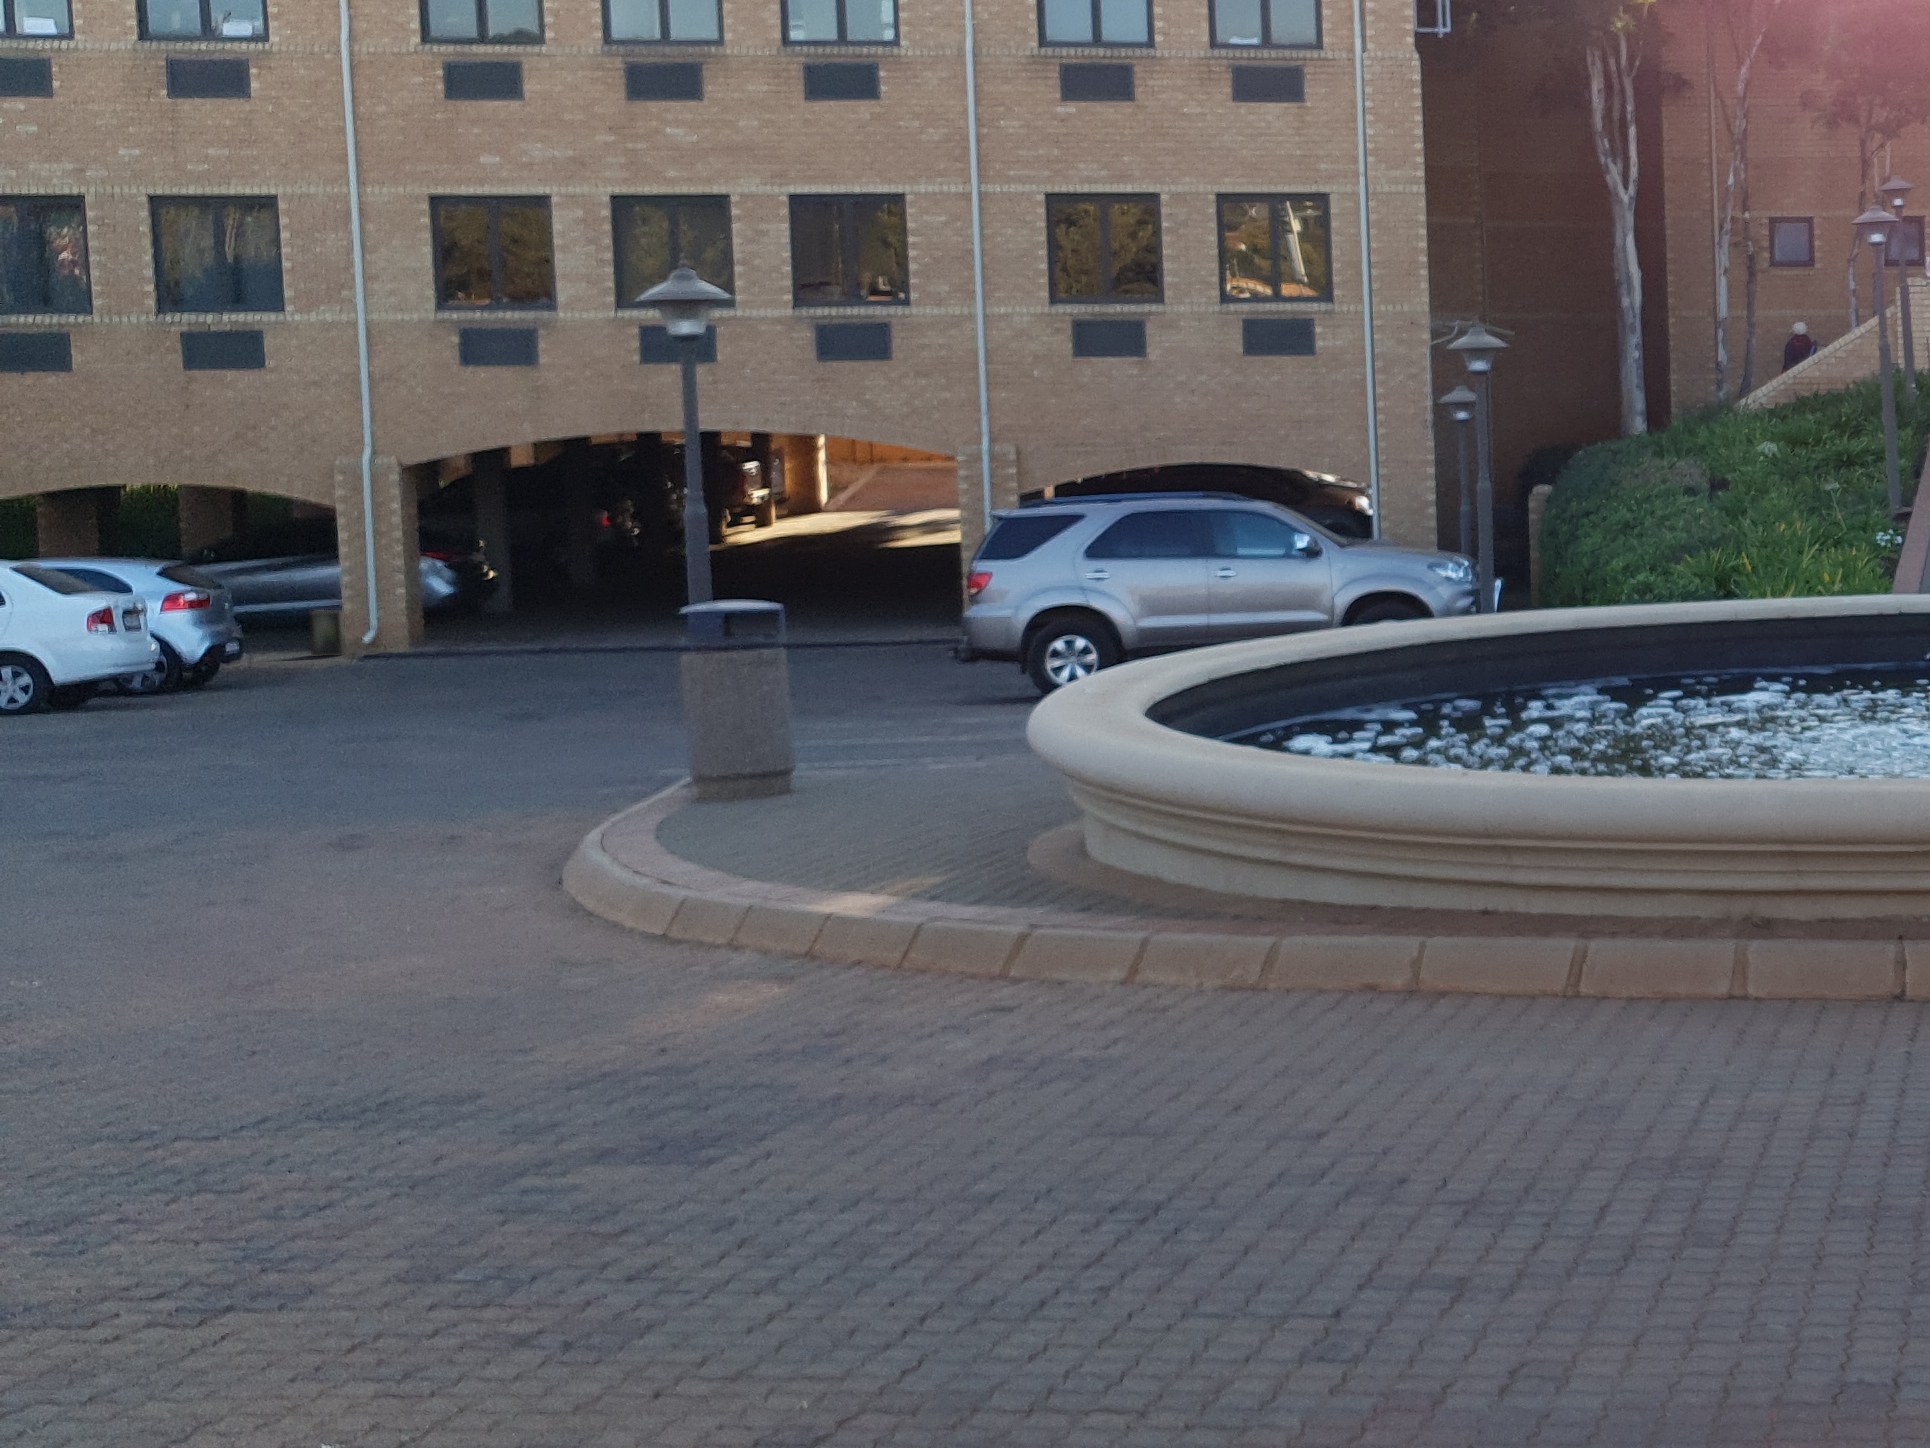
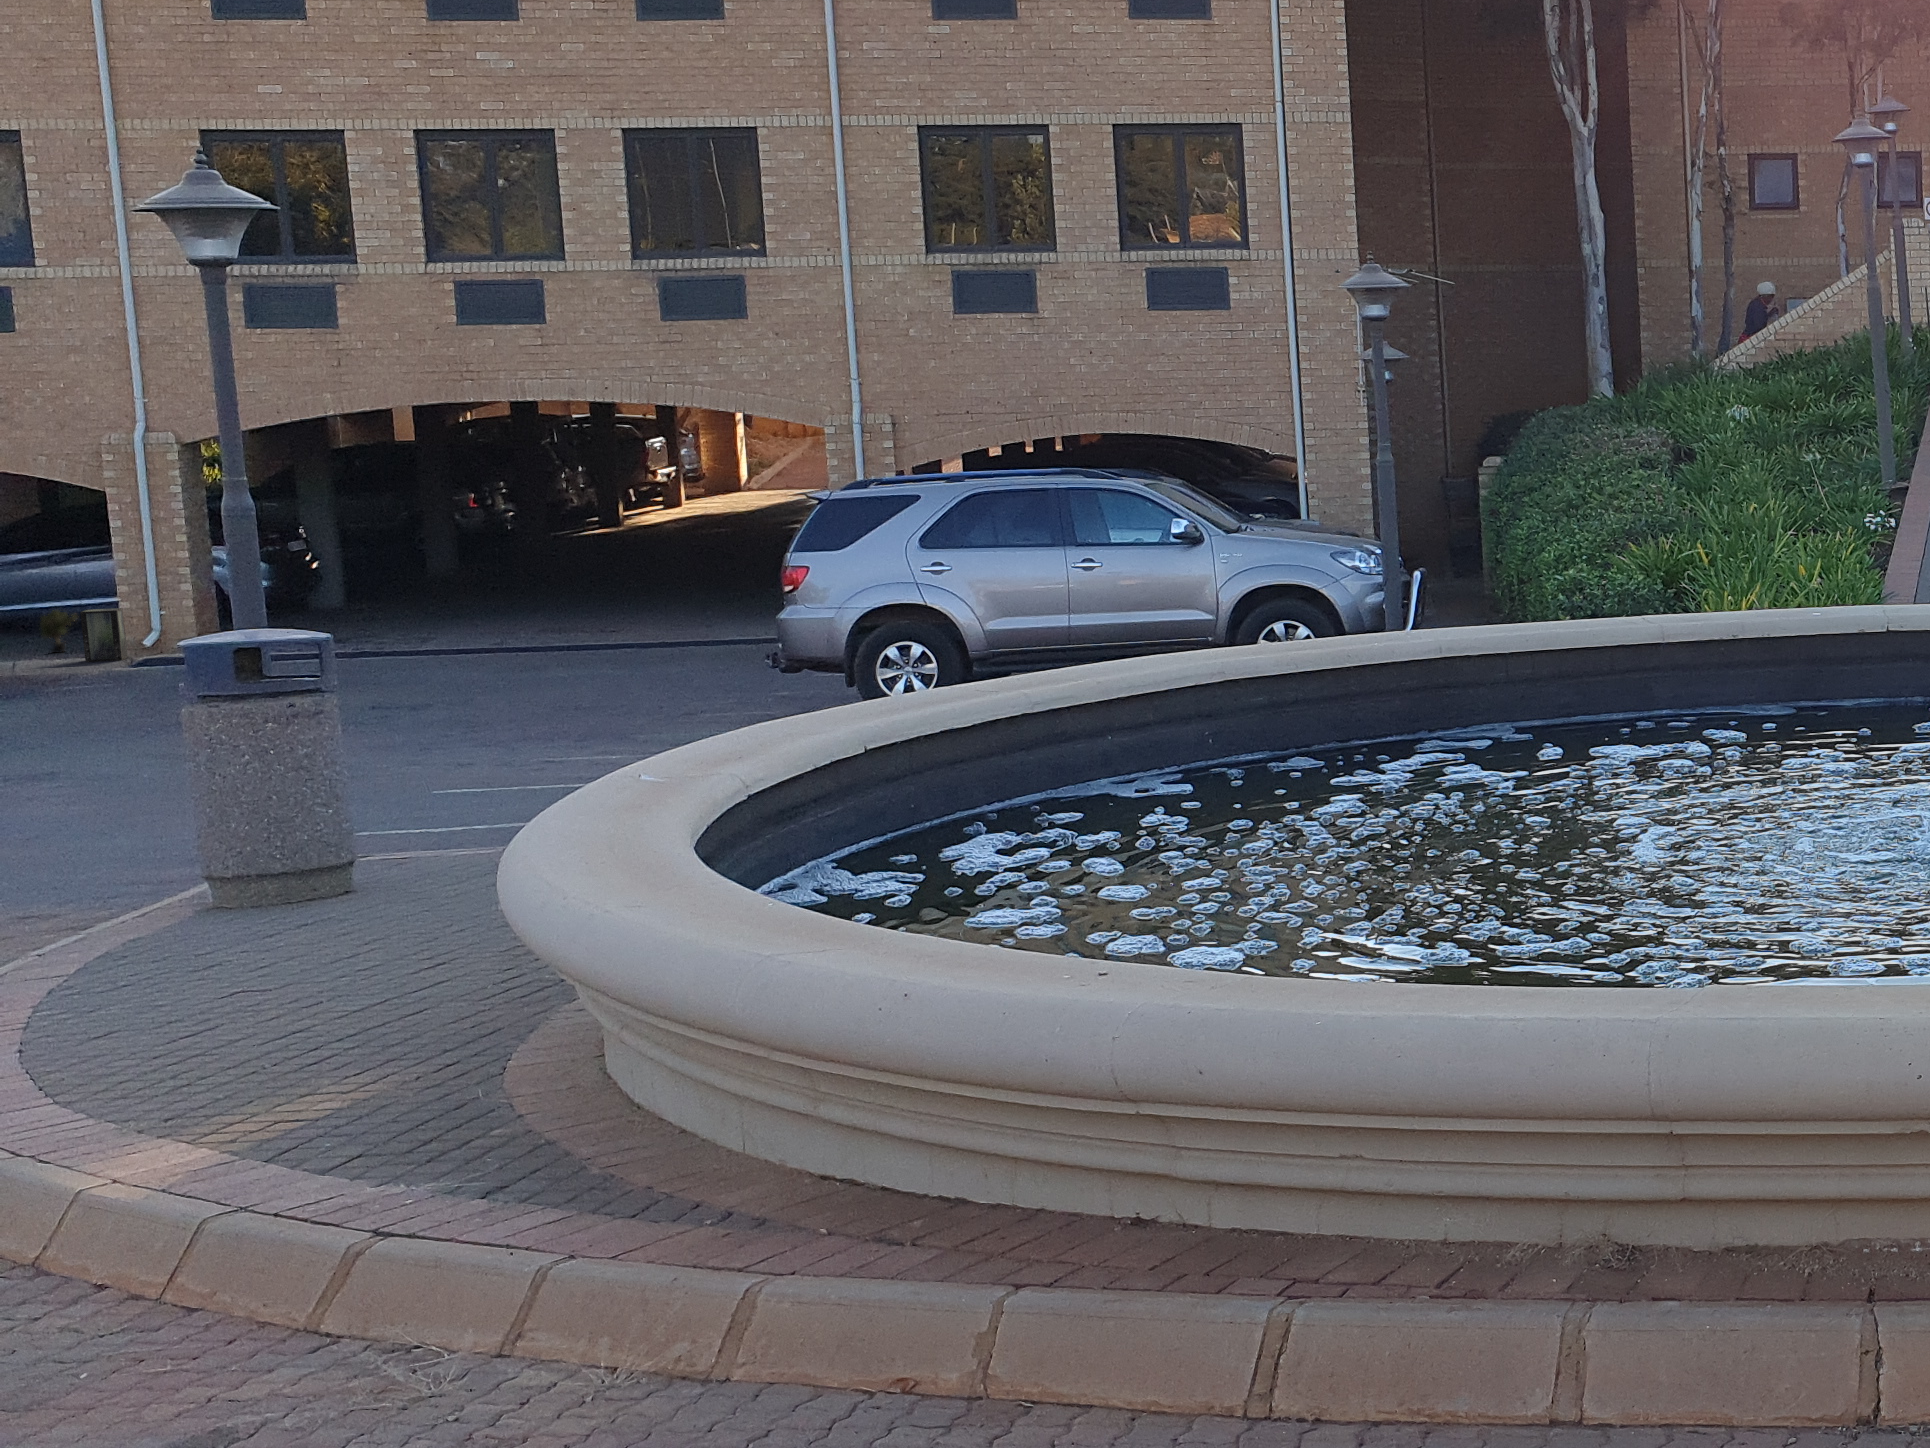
potted plant: none [262,611,297,649] -> present [41,610,77,653]

